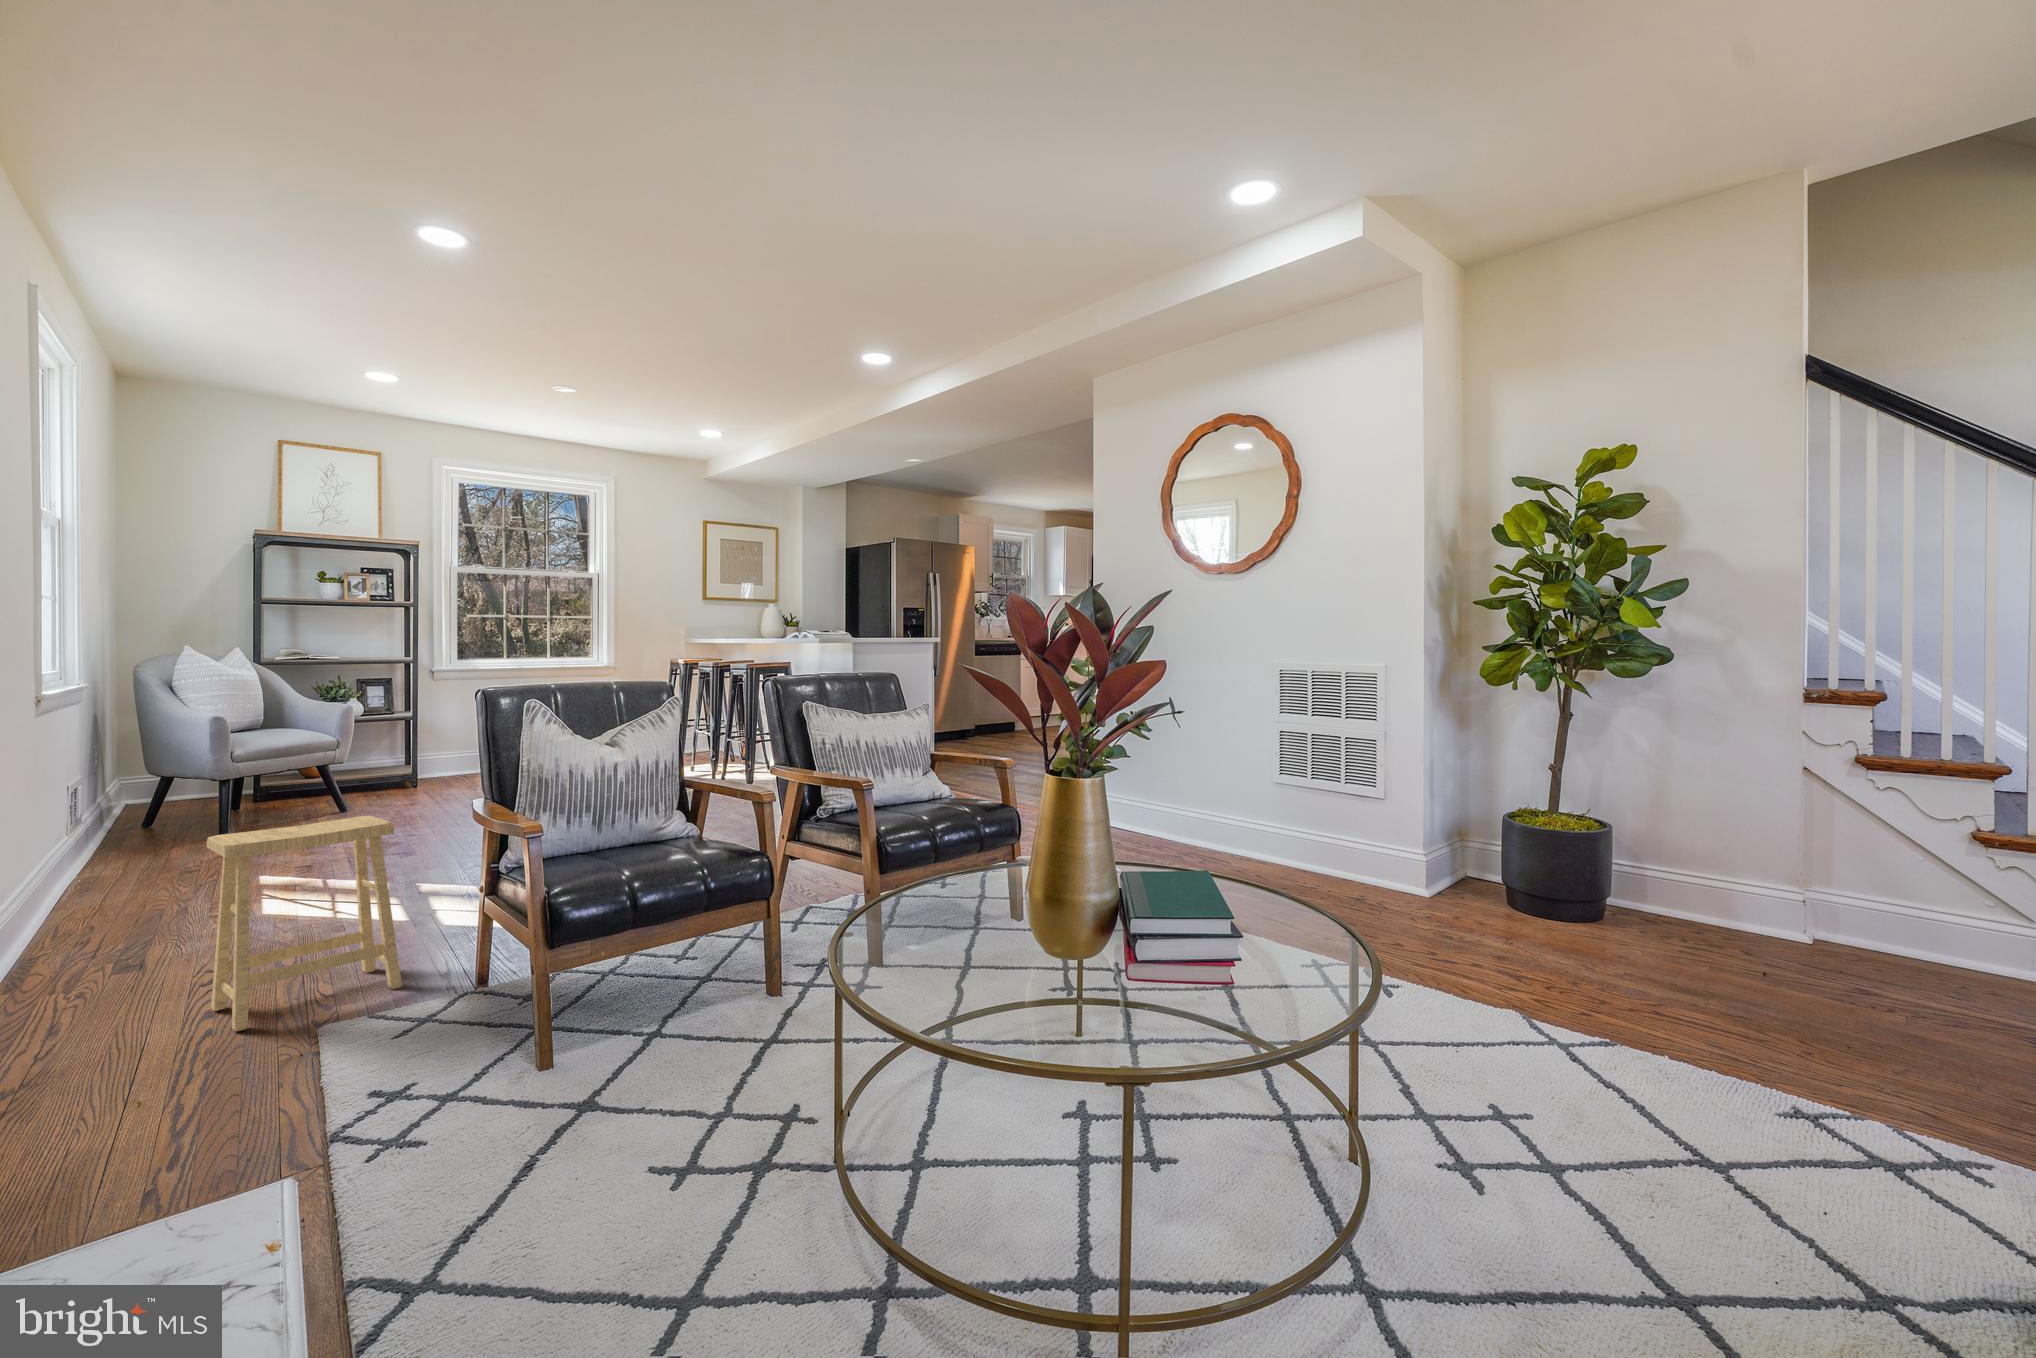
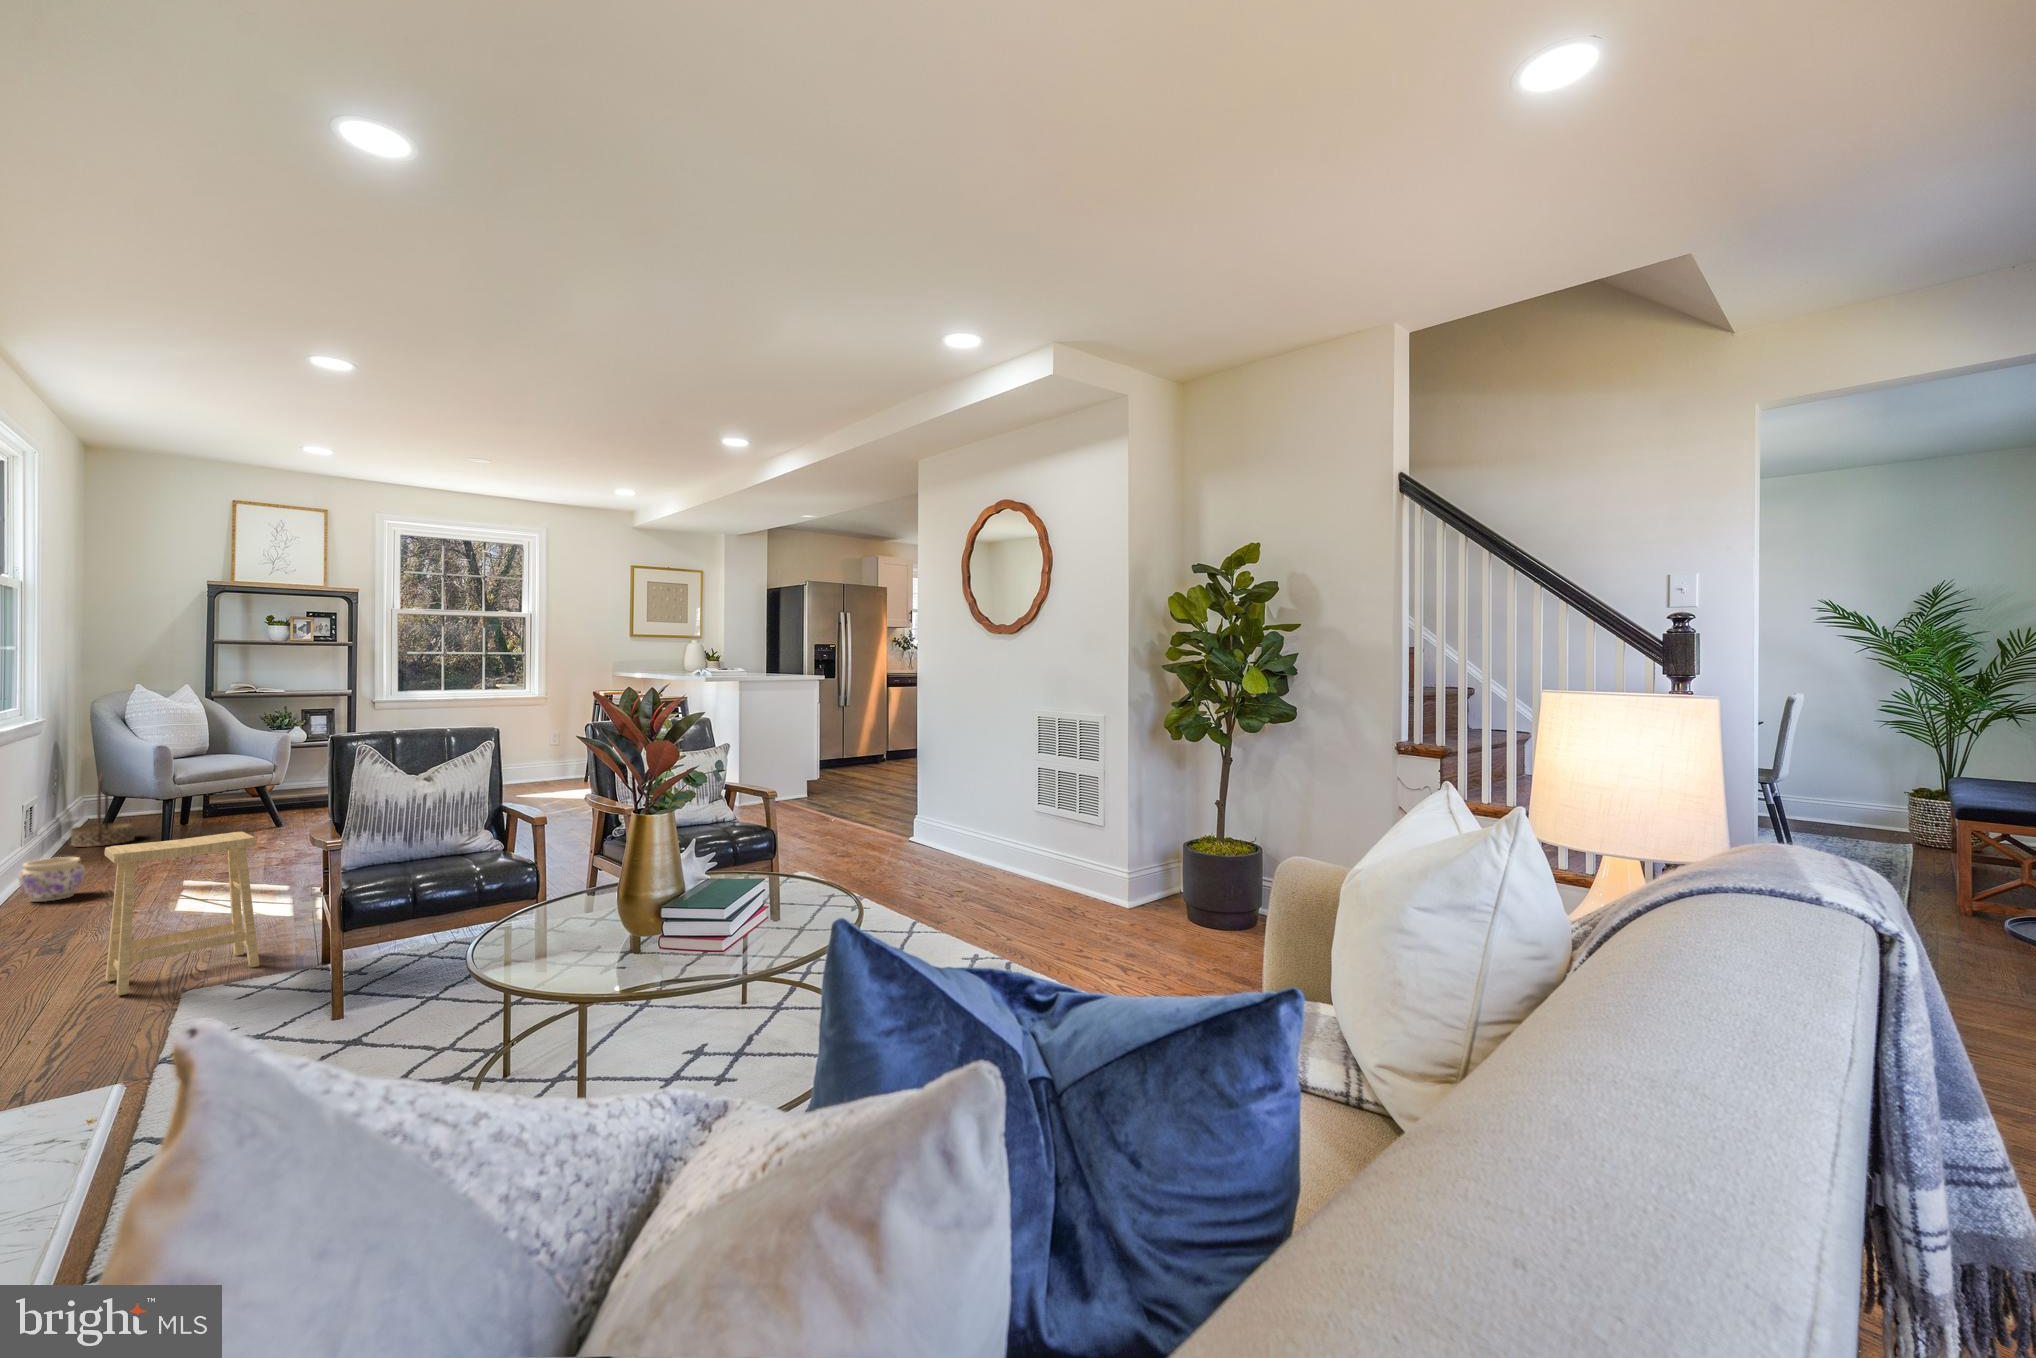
basket: none [112,750,186,836] -> present [71,775,134,847]
planter: none [69,848,147,904] -> present [18,857,84,902]

